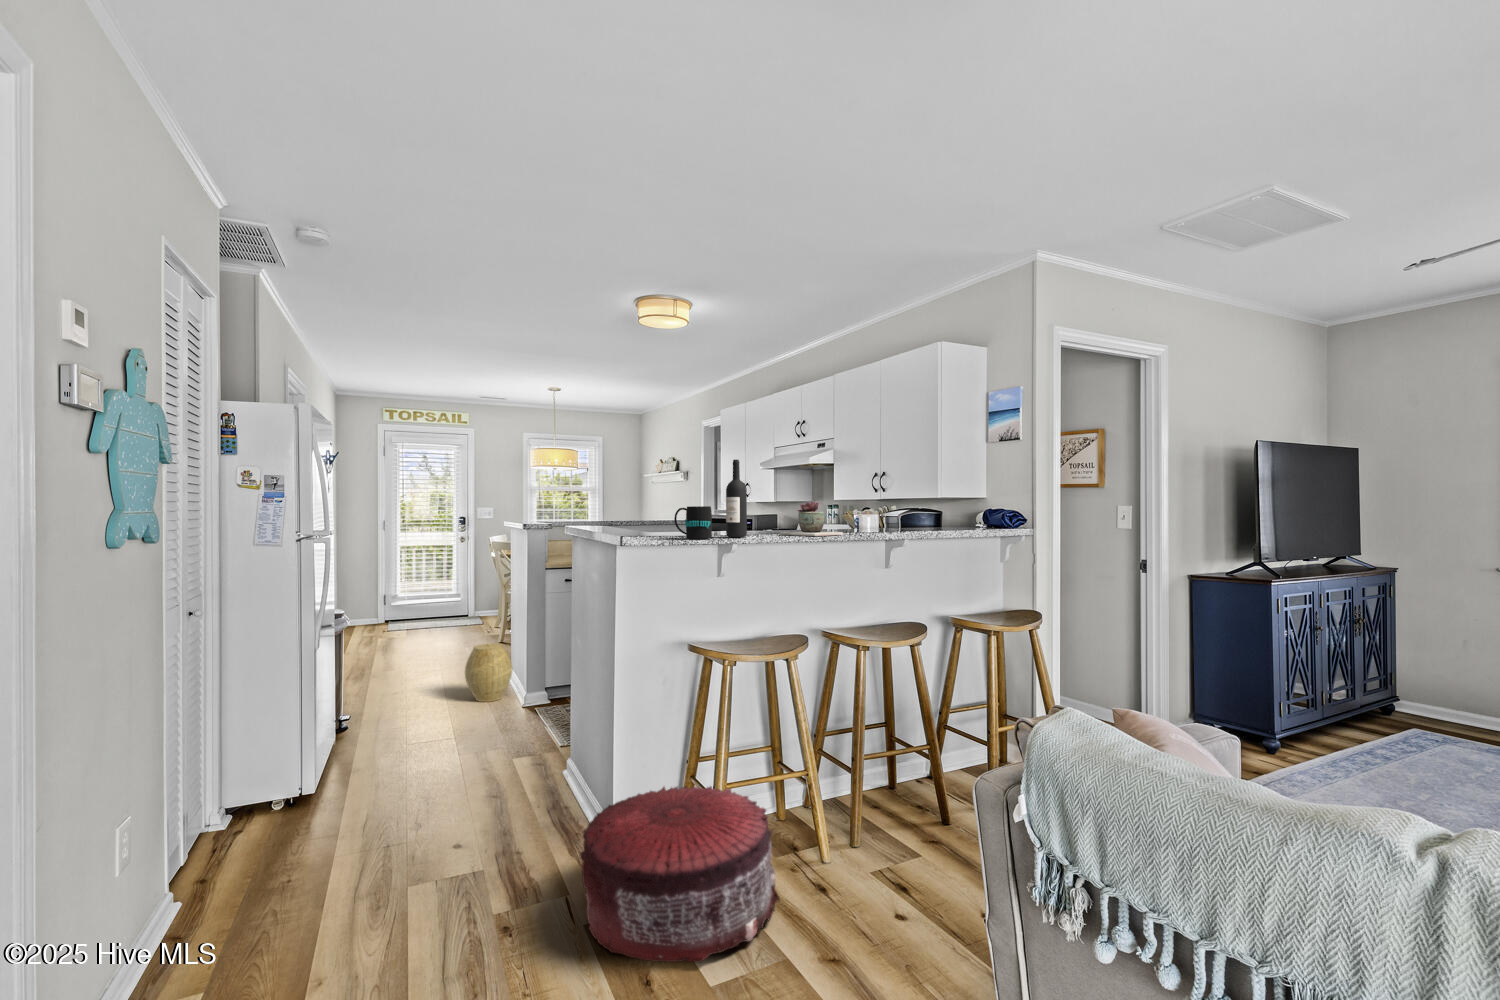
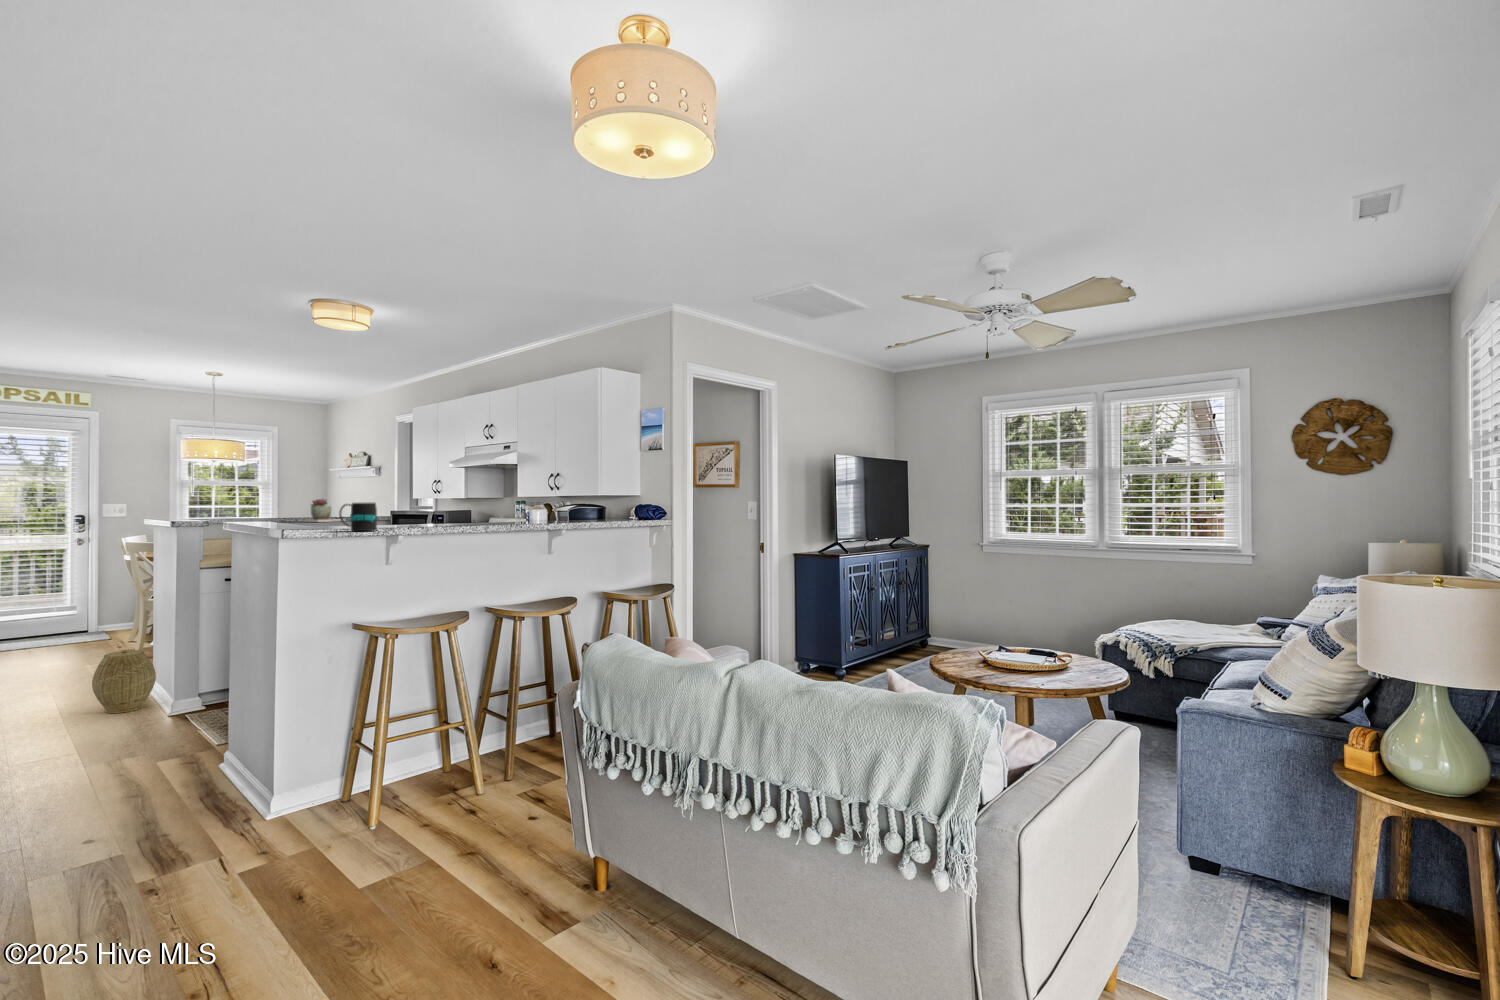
wine bottle: present [726,460,747,537] -> none [392,462,412,530]
succulent plant: present [780,501,843,536] -> present [298,499,345,522]
pouf: present [580,787,780,962] -> none [237,741,432,884]

